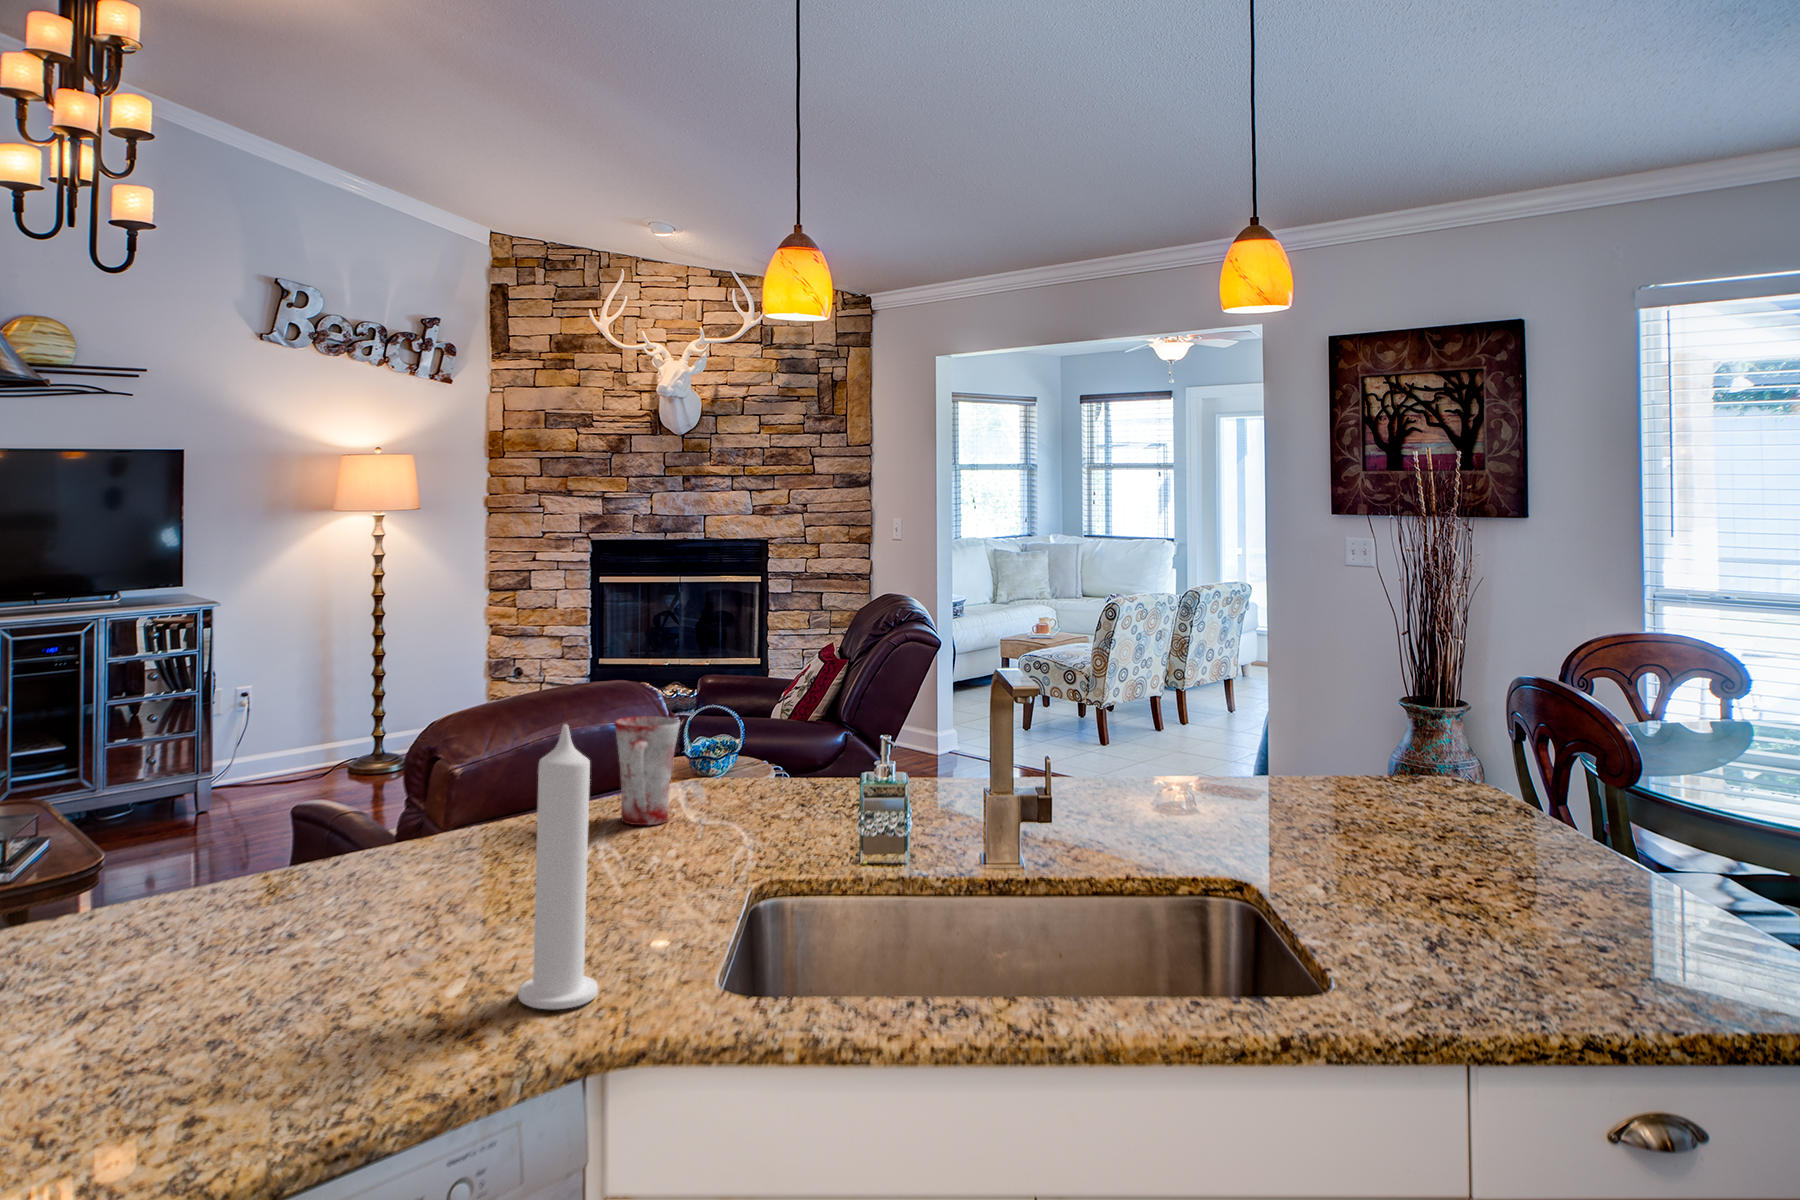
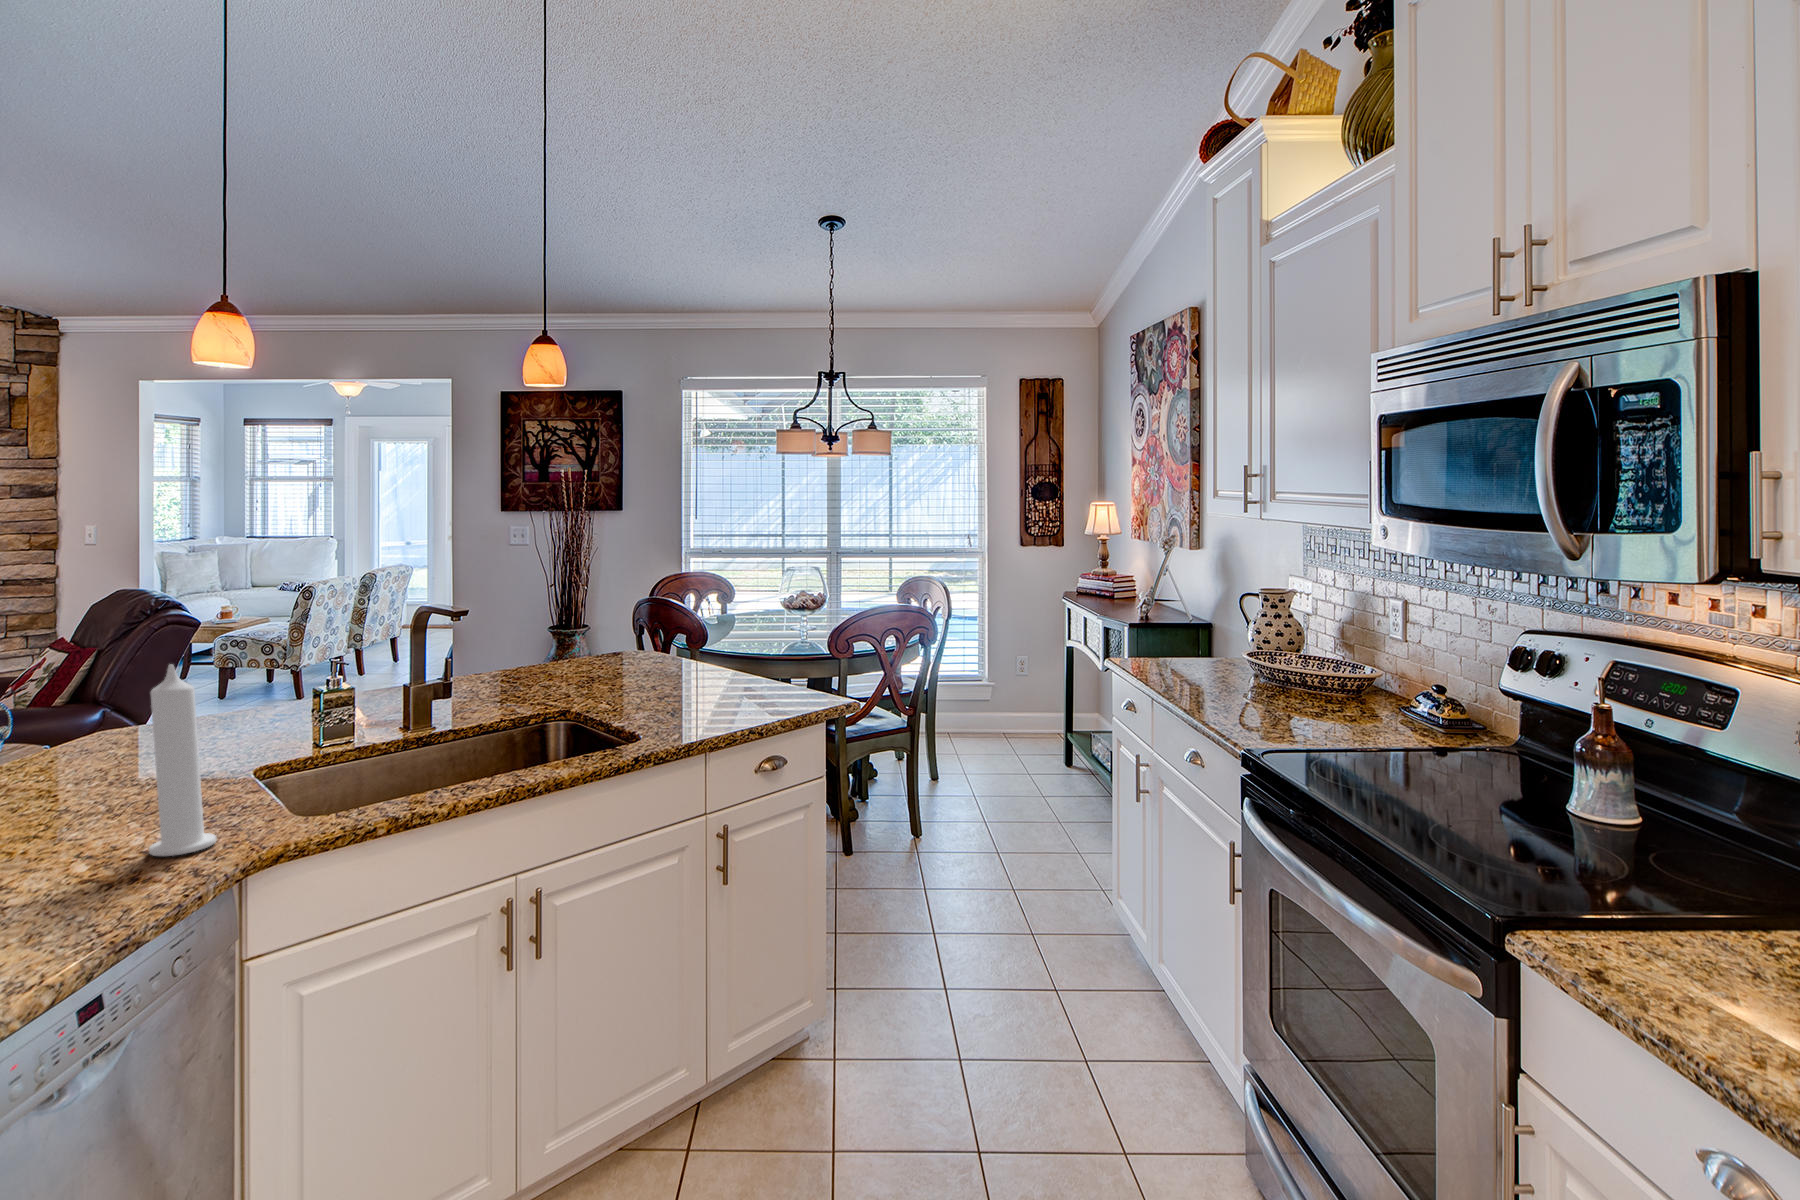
mug: present [614,716,680,825] -> none [52,682,123,768]

